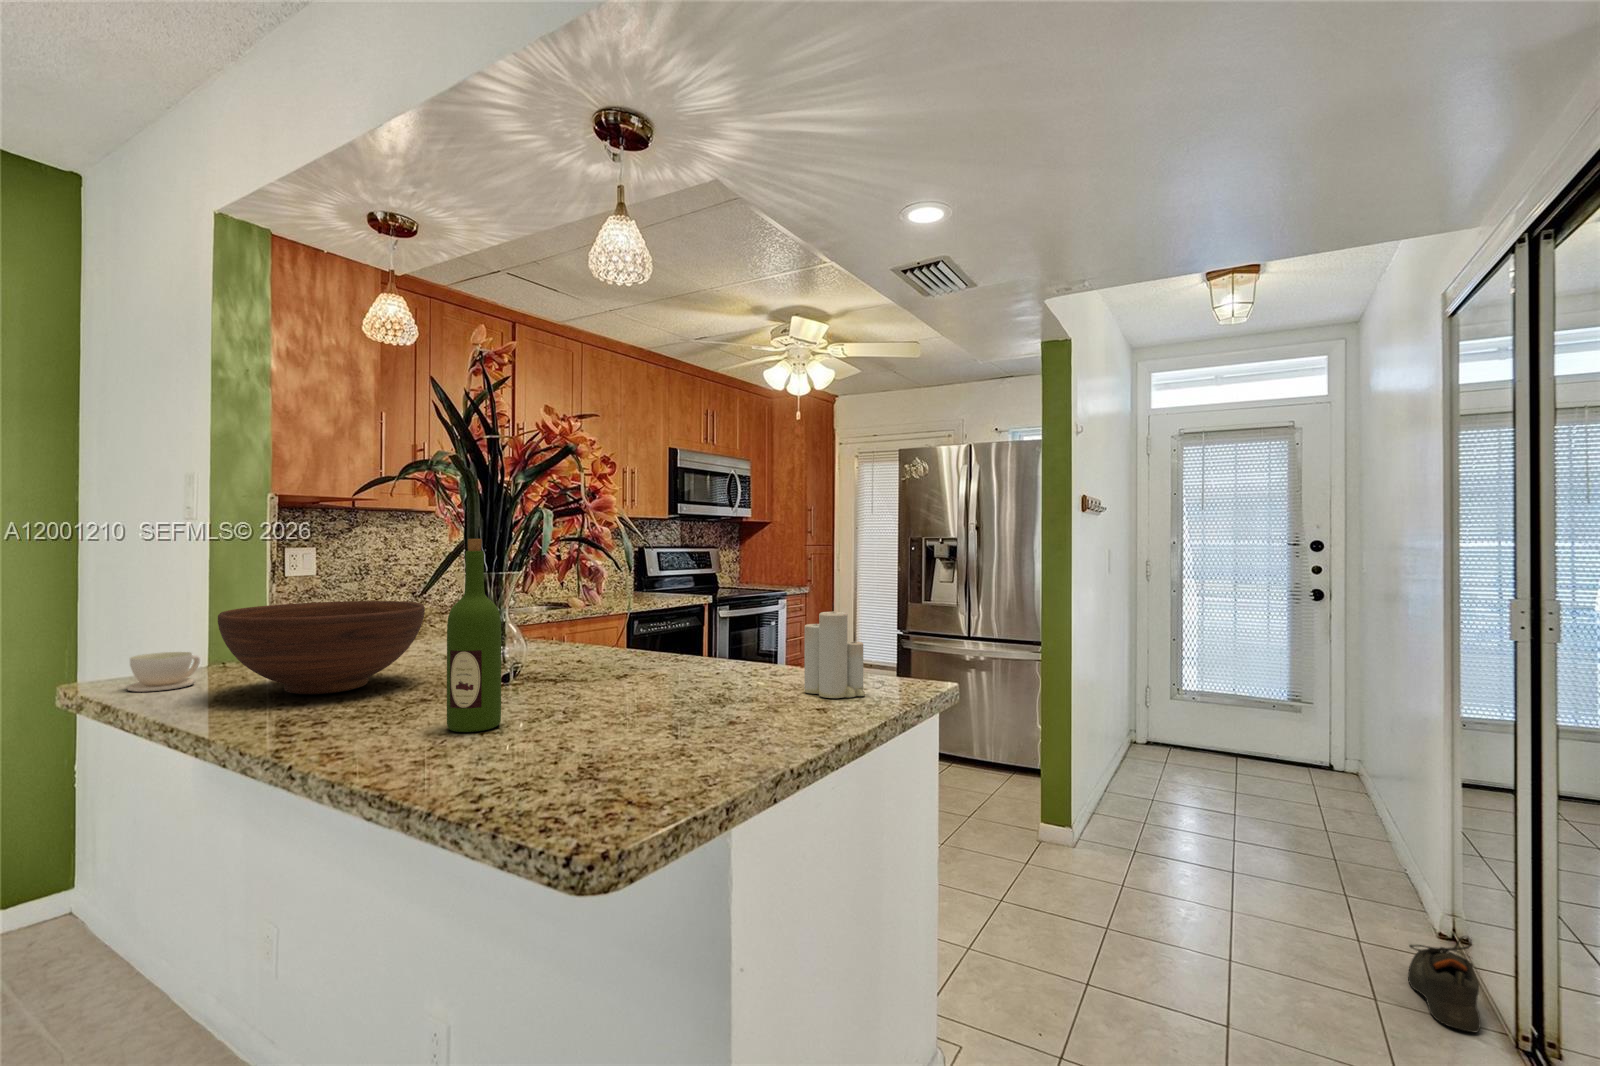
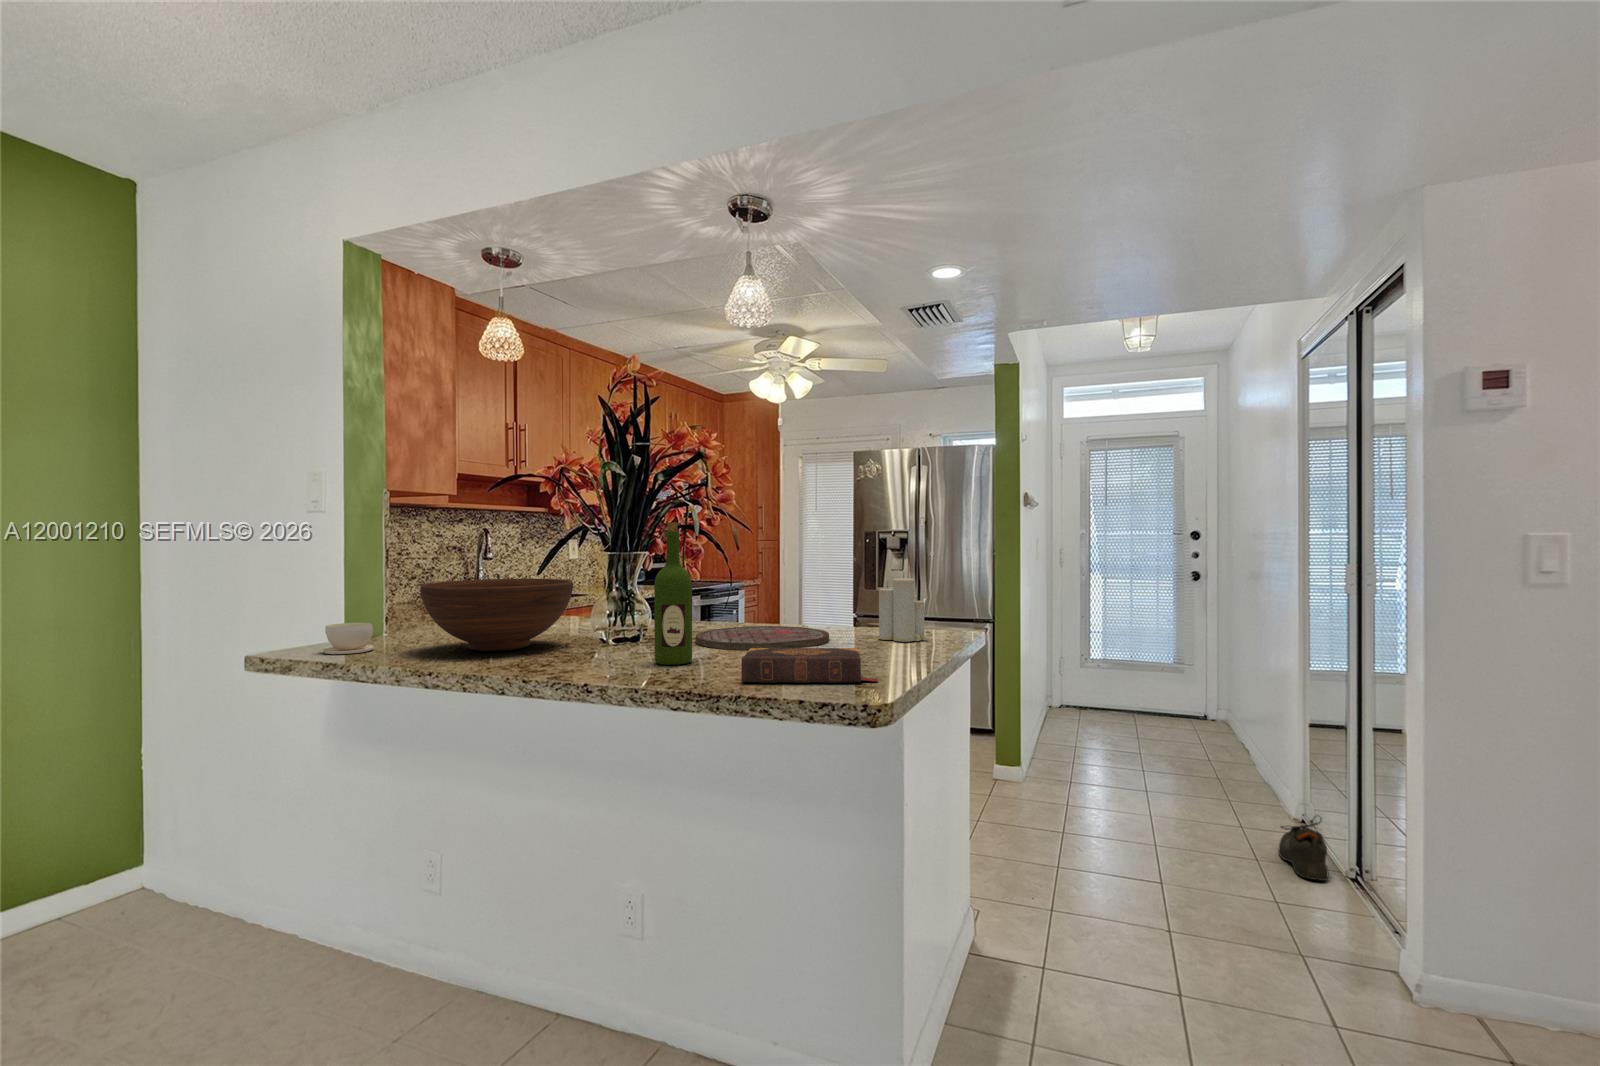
cutting board: none [566,665,741,707] -> present [696,626,829,650]
book: none [479,720,685,790] -> present [741,648,878,683]

